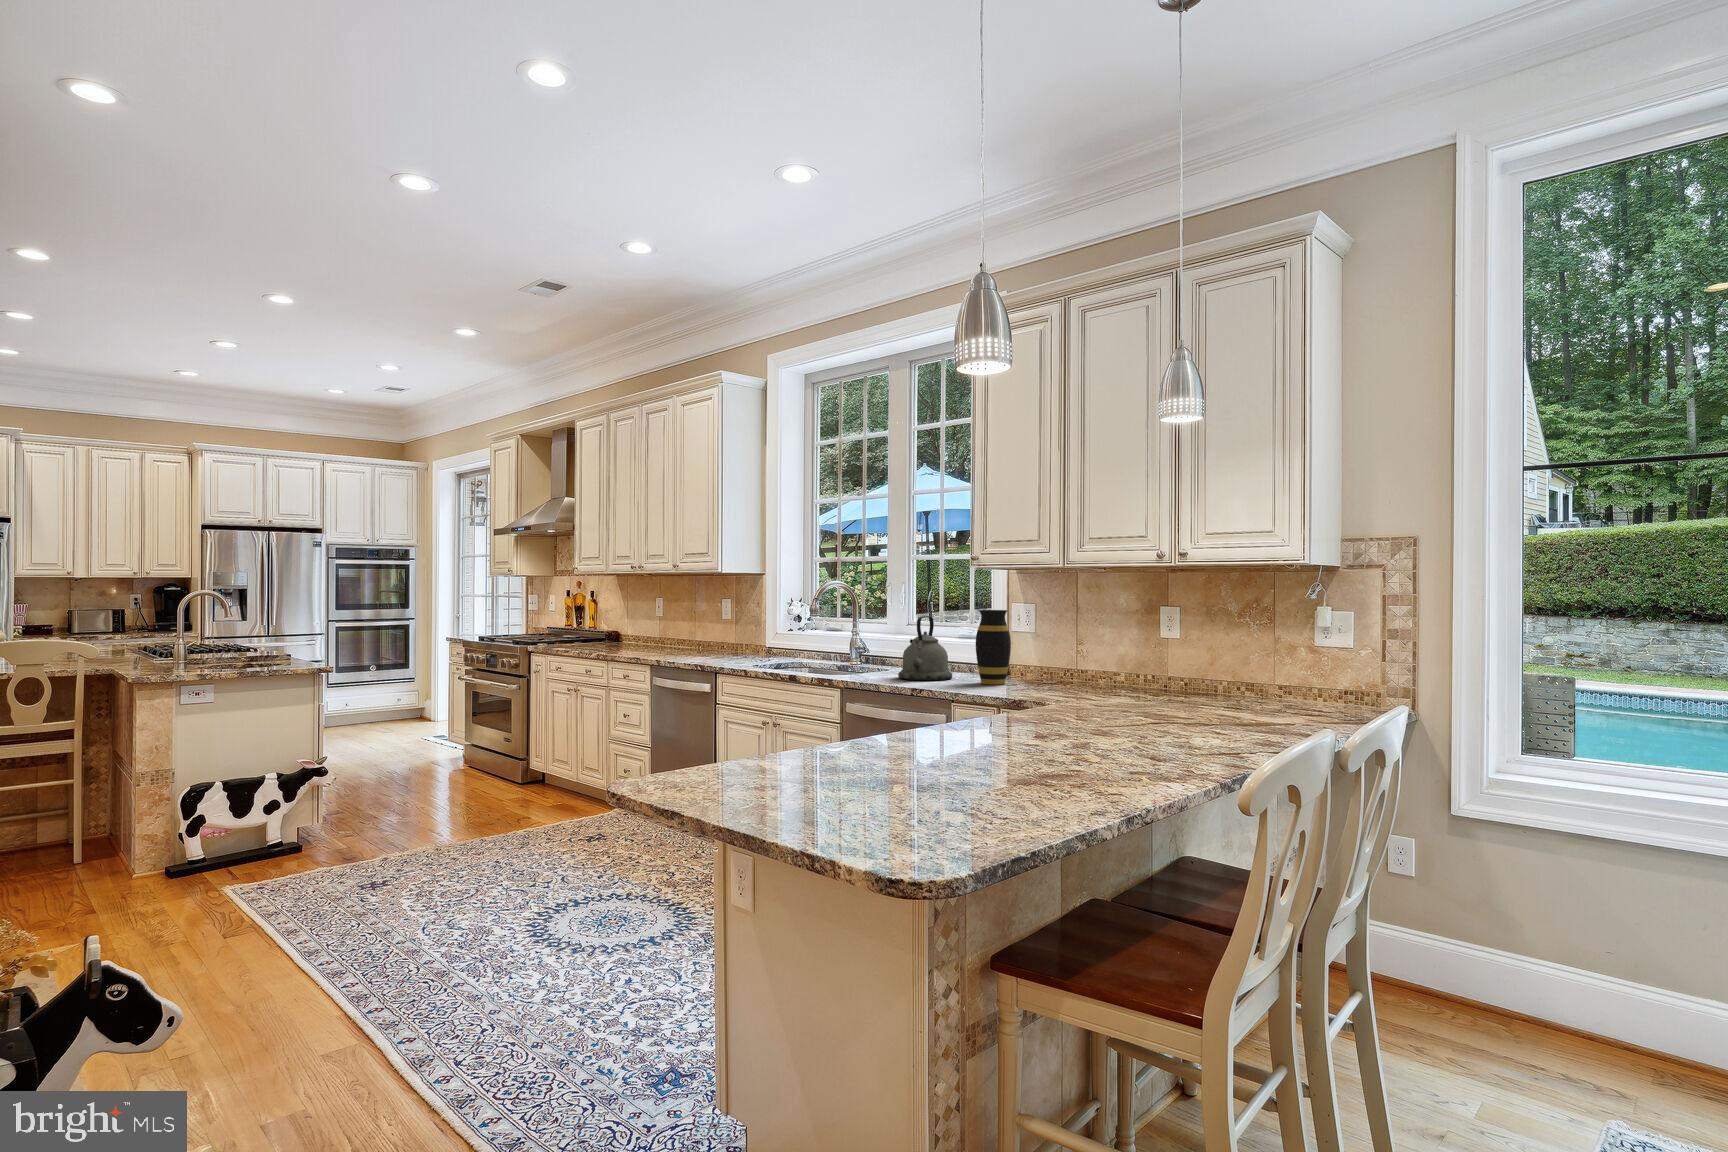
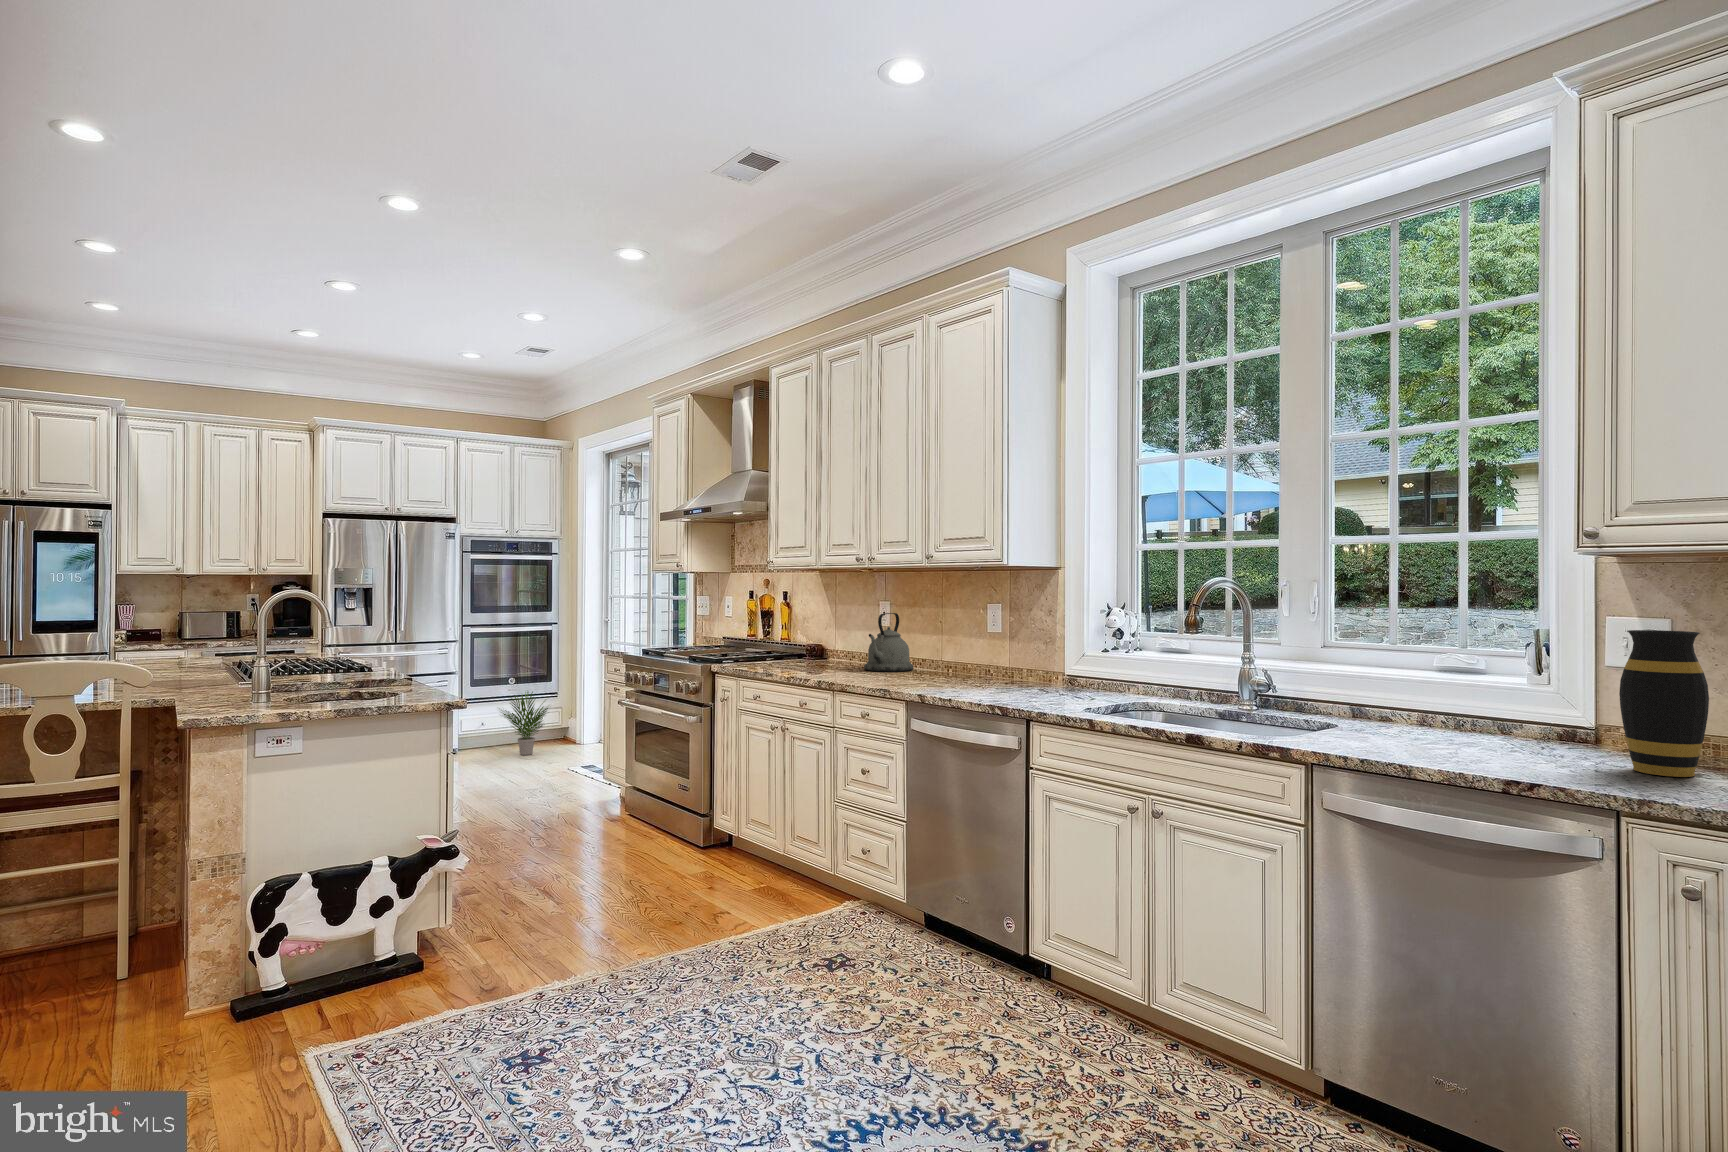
kettle: present [898,616,952,680] -> present [864,613,913,672]
potted plant: none [358,675,409,730] -> present [501,692,548,755]

